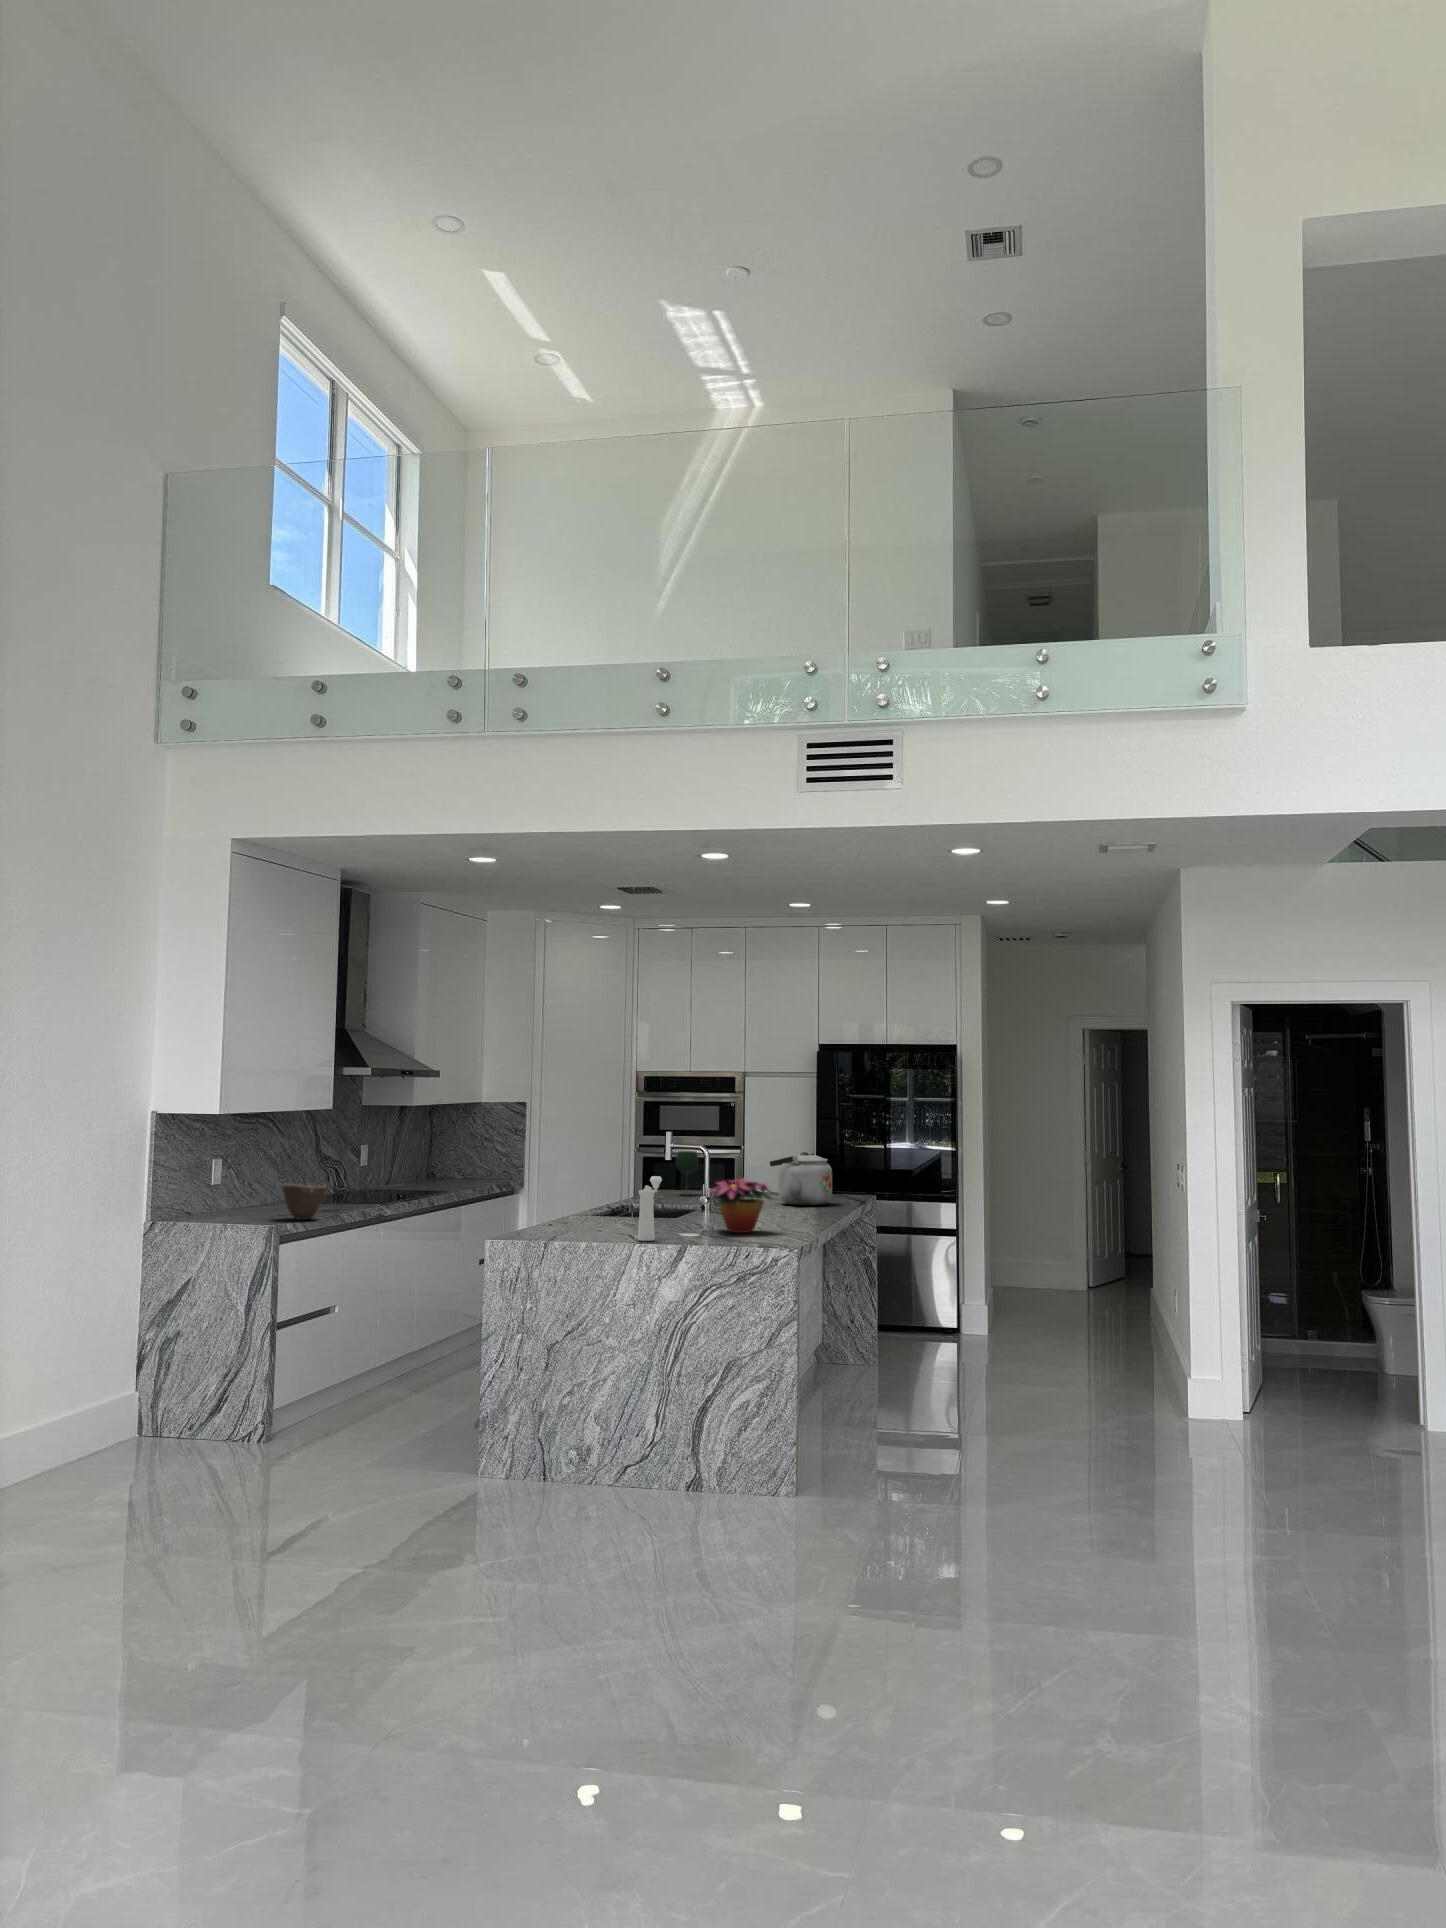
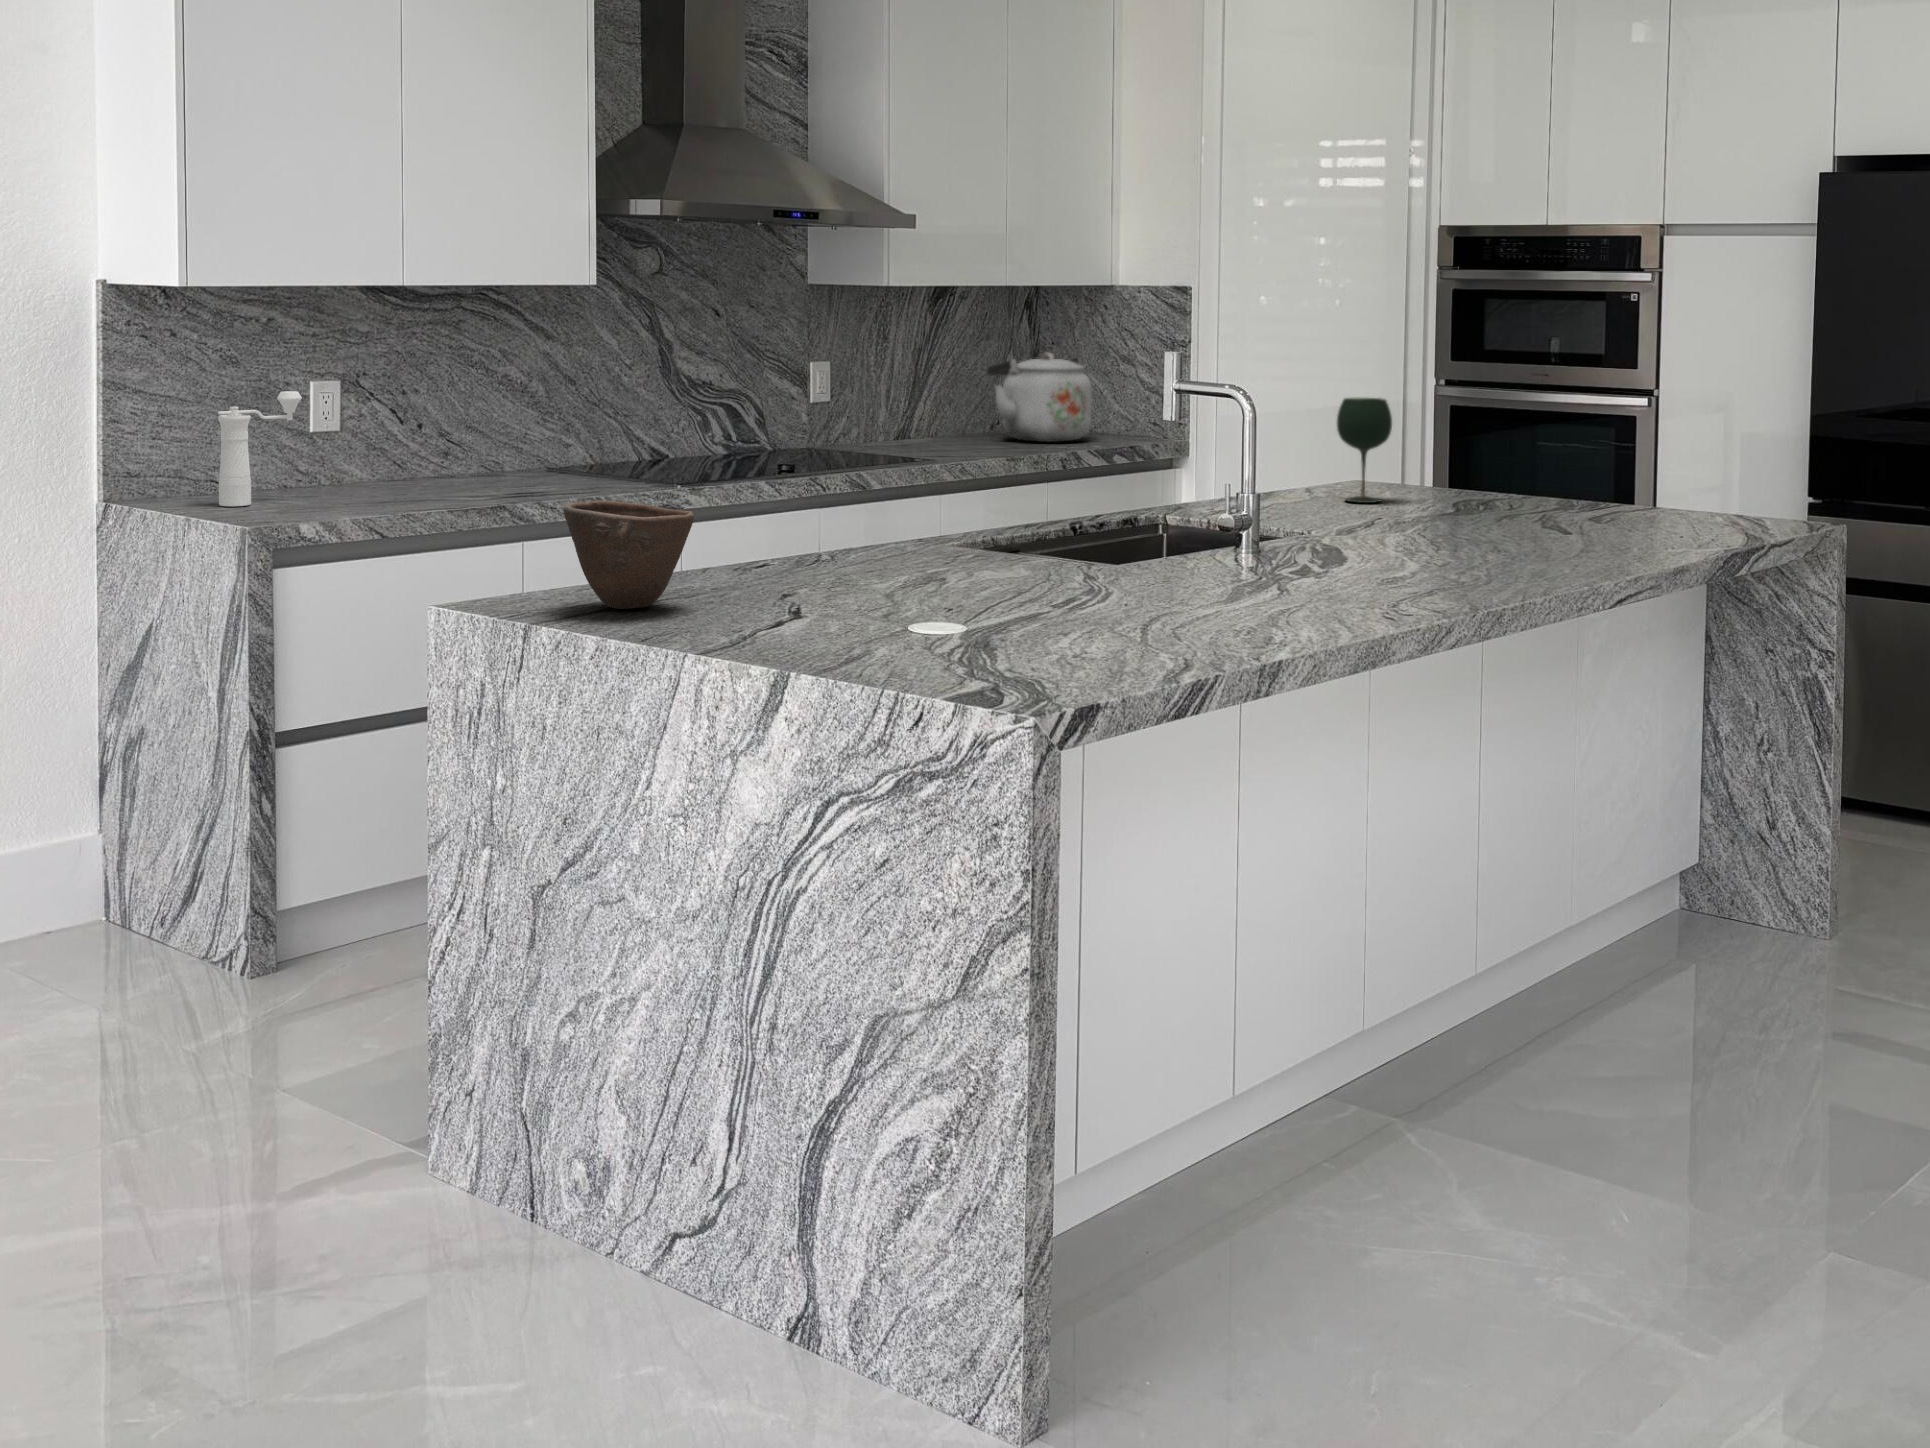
kettle: present [770,1151,832,1206] -> present [987,353,1092,442]
pepper mill: present [638,1176,662,1241] -> present [218,391,302,506]
flower arrangement: present [711,1179,774,1233] -> none [976,480,1199,637]
bowl: present [282,1183,327,1220] -> present [563,500,694,609]

